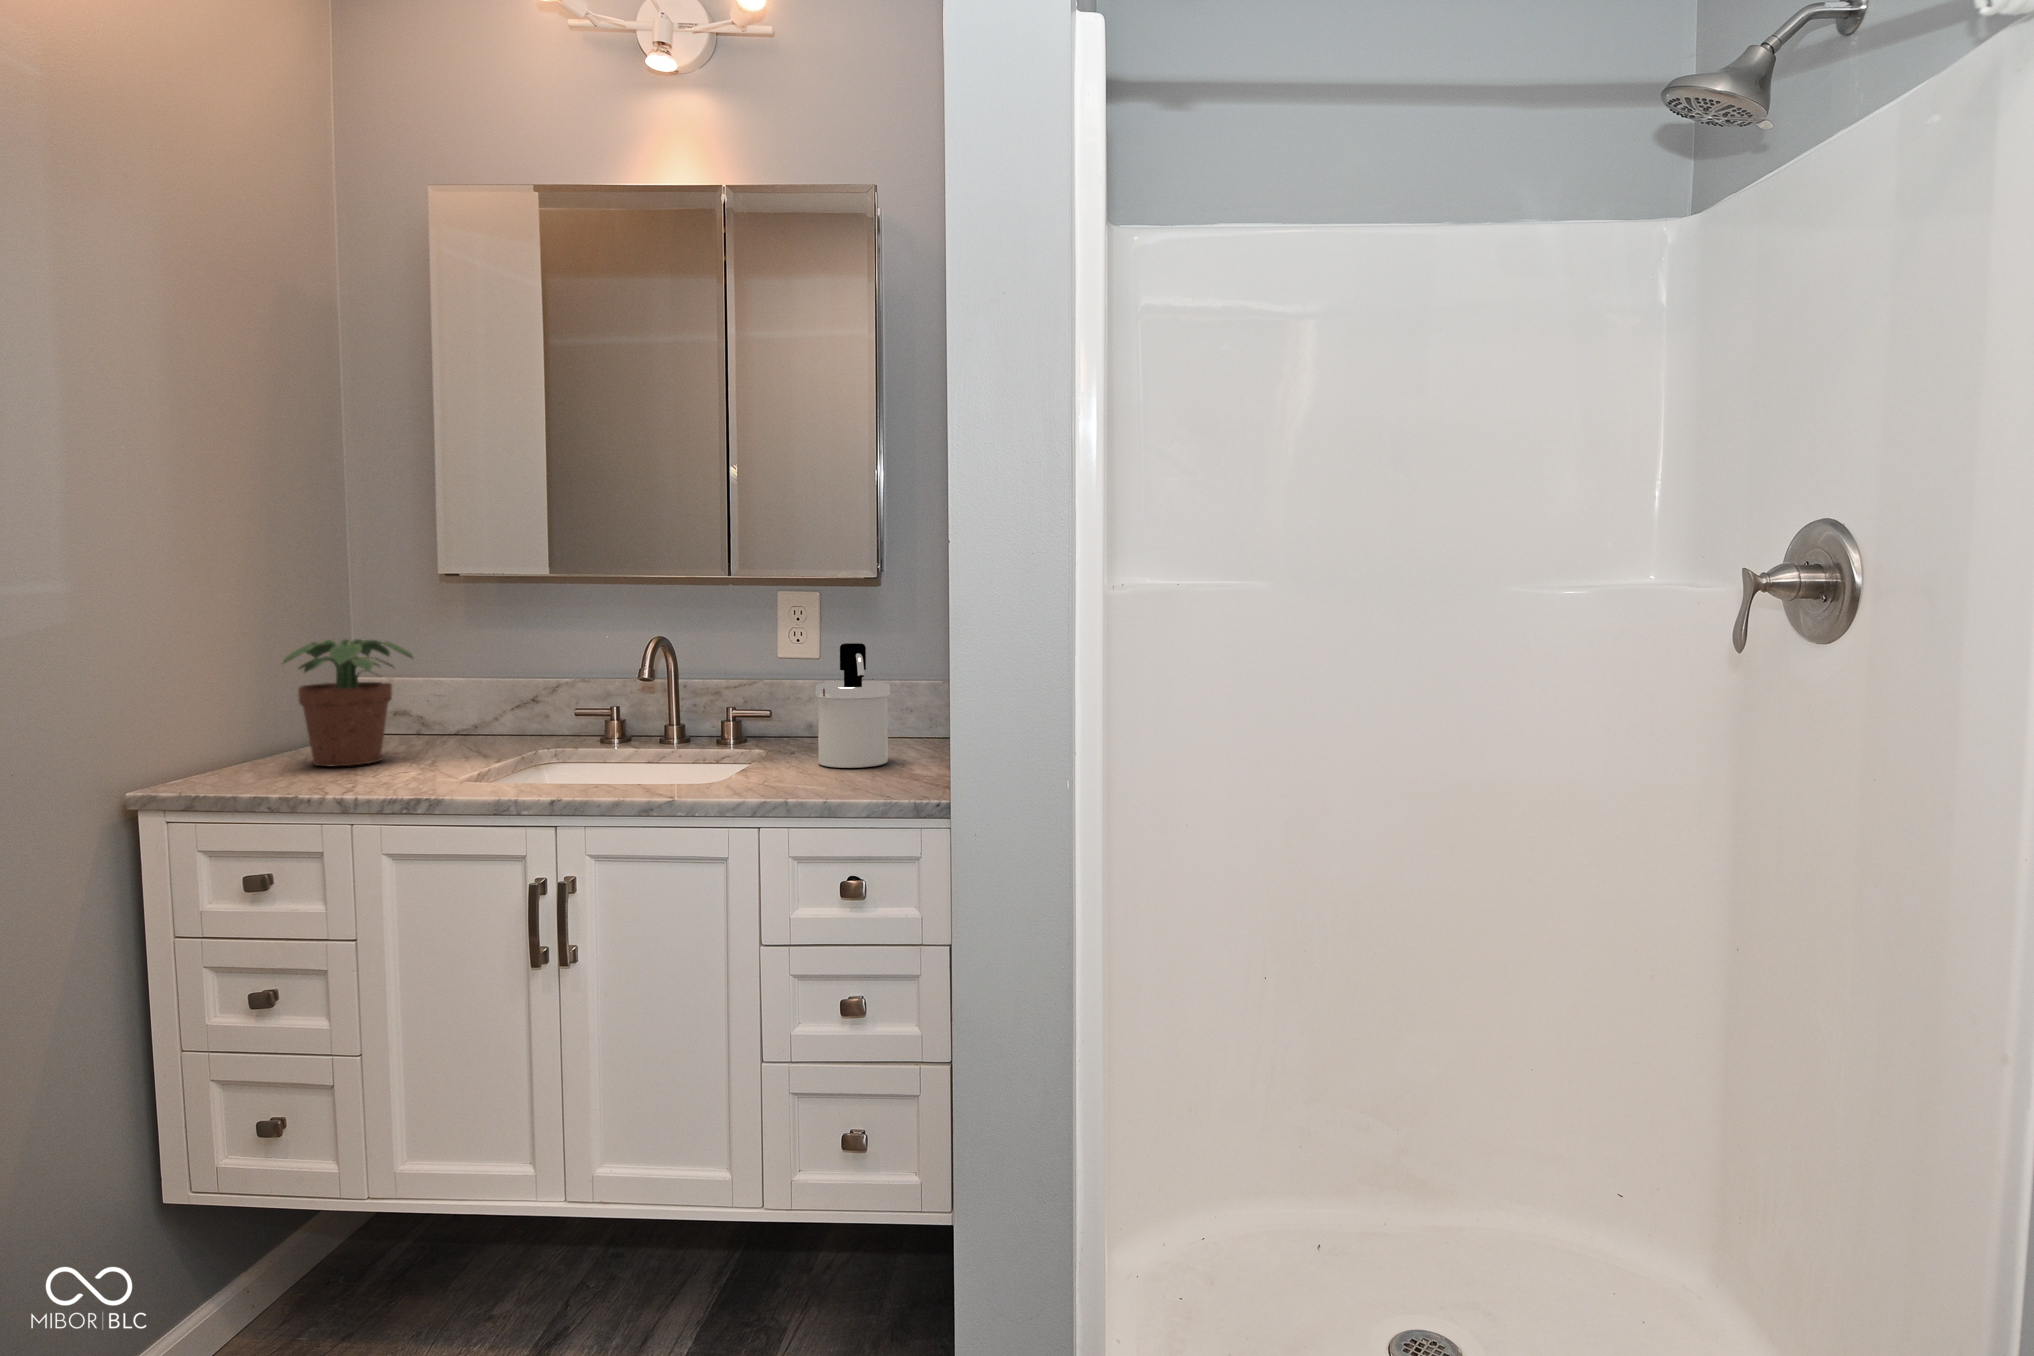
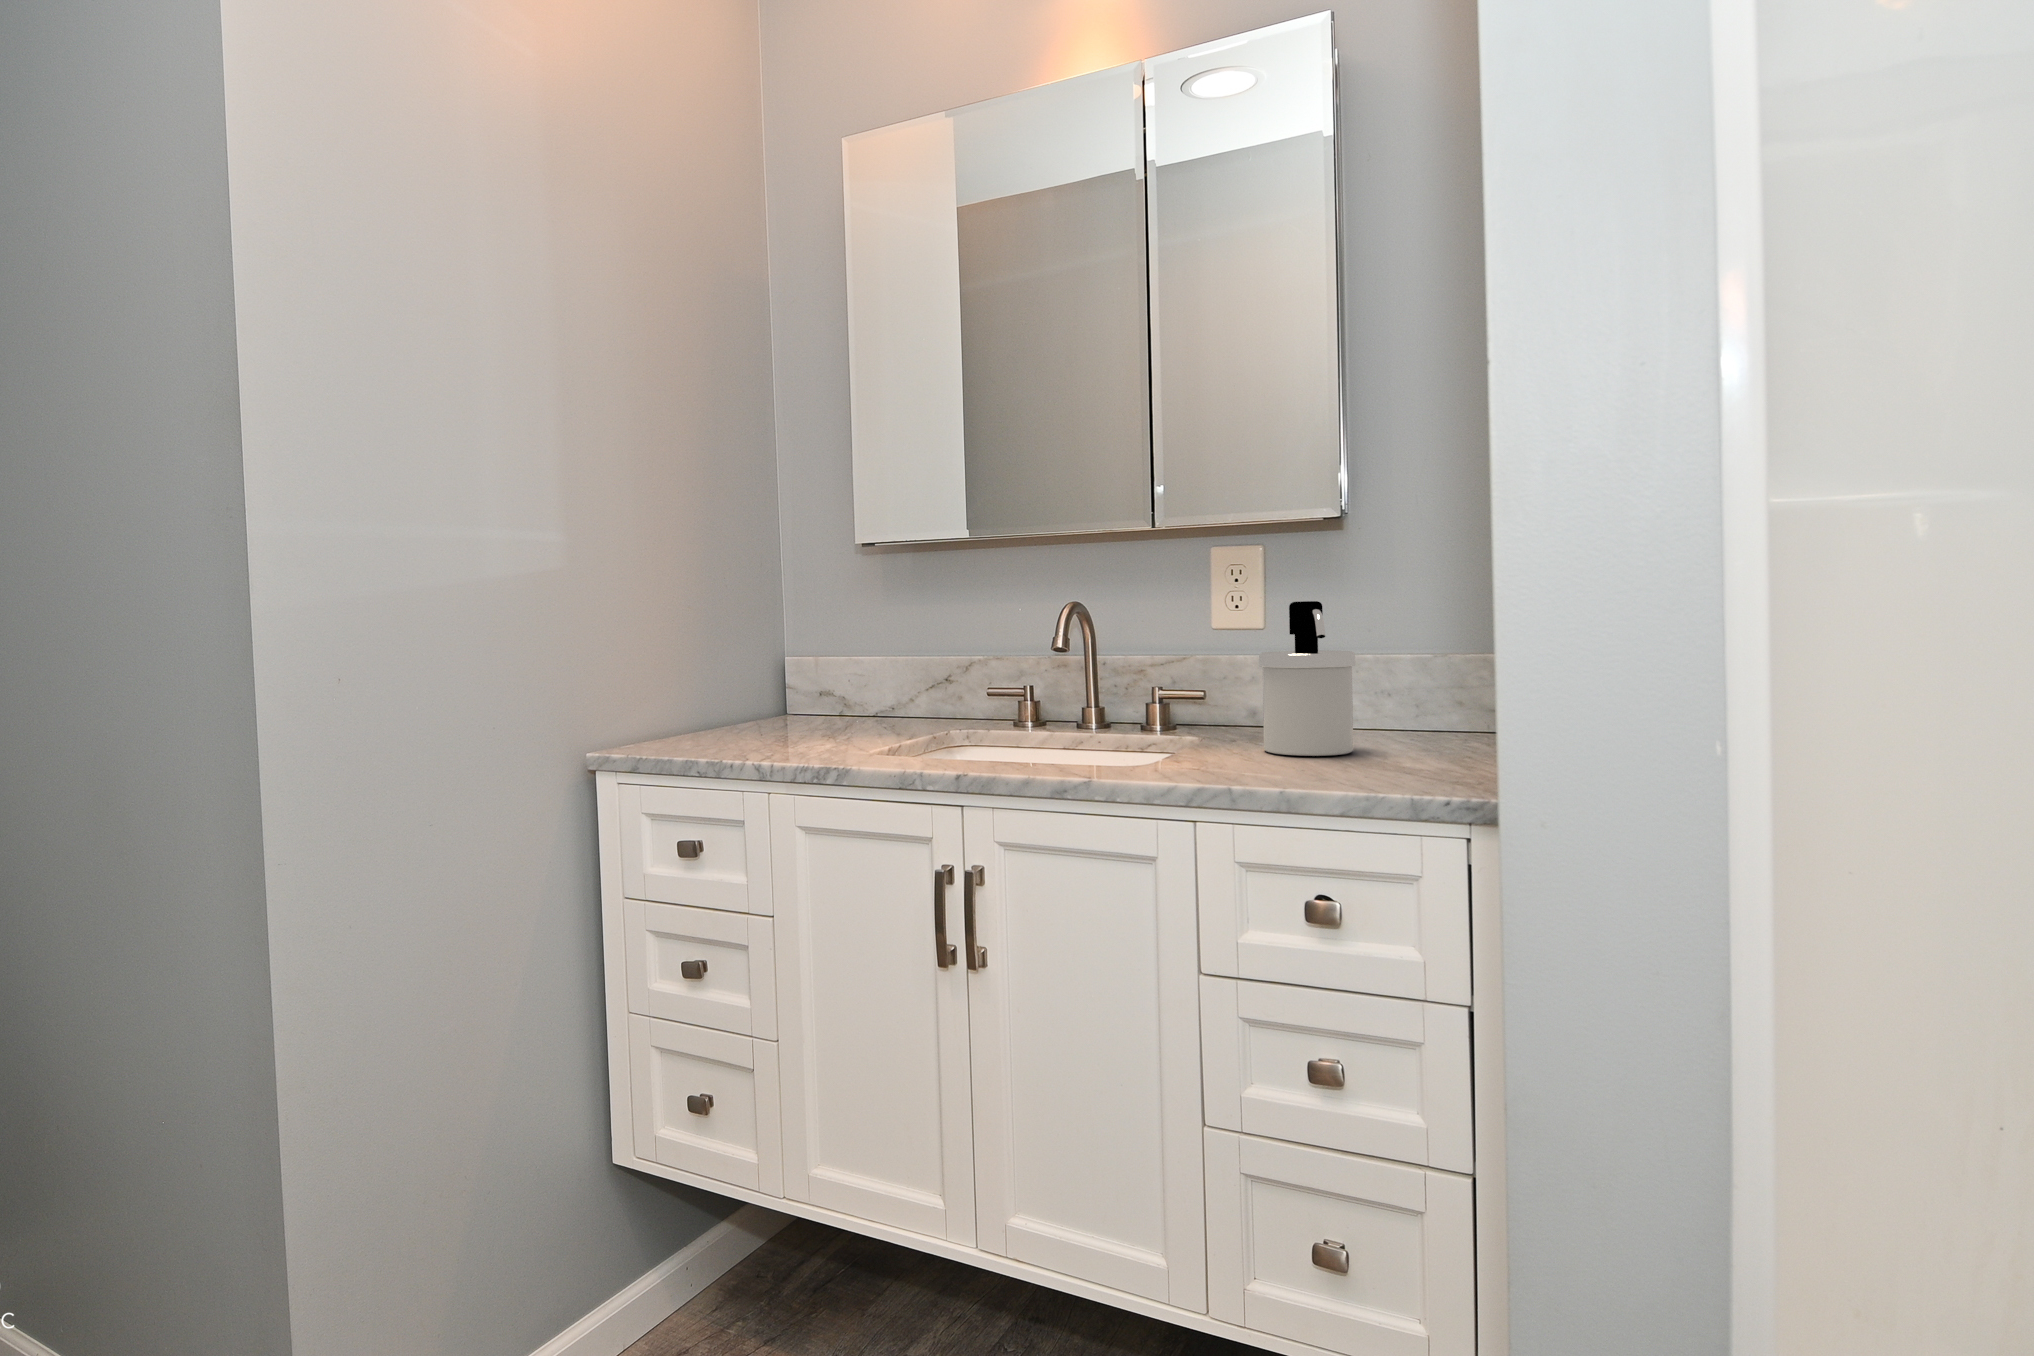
potted plant: present [283,639,413,766] -> none [716,610,835,738]

